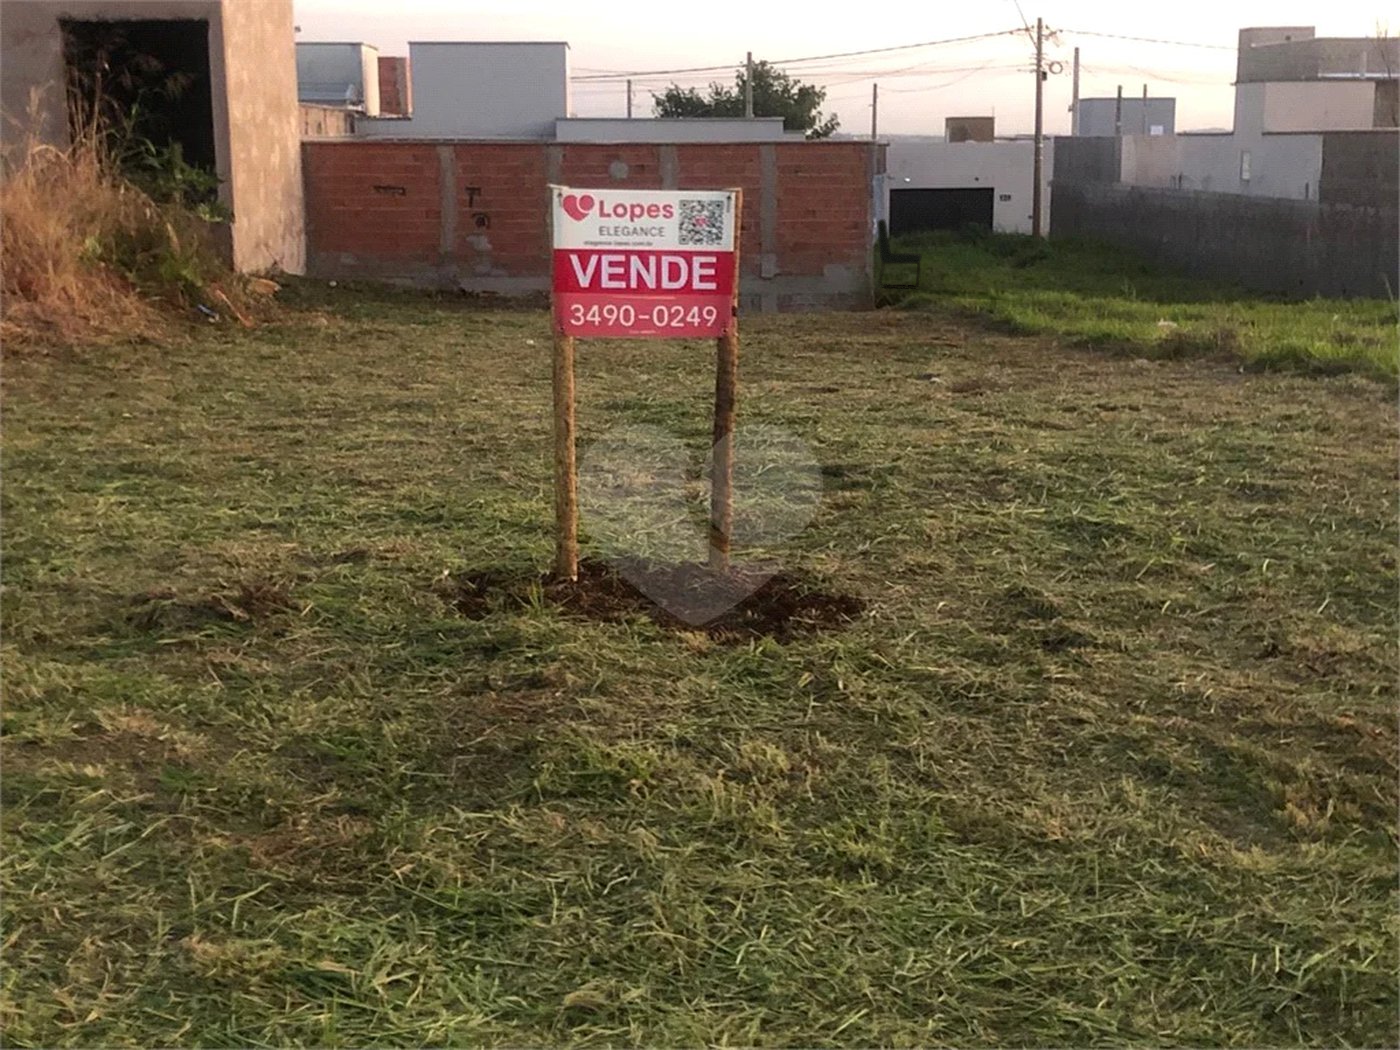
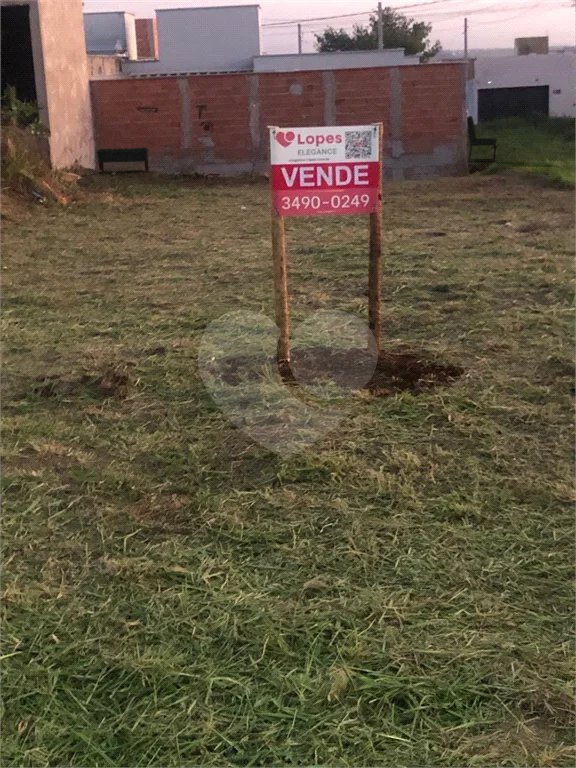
bench: none [302,241,385,280] -> present [97,148,149,174]

